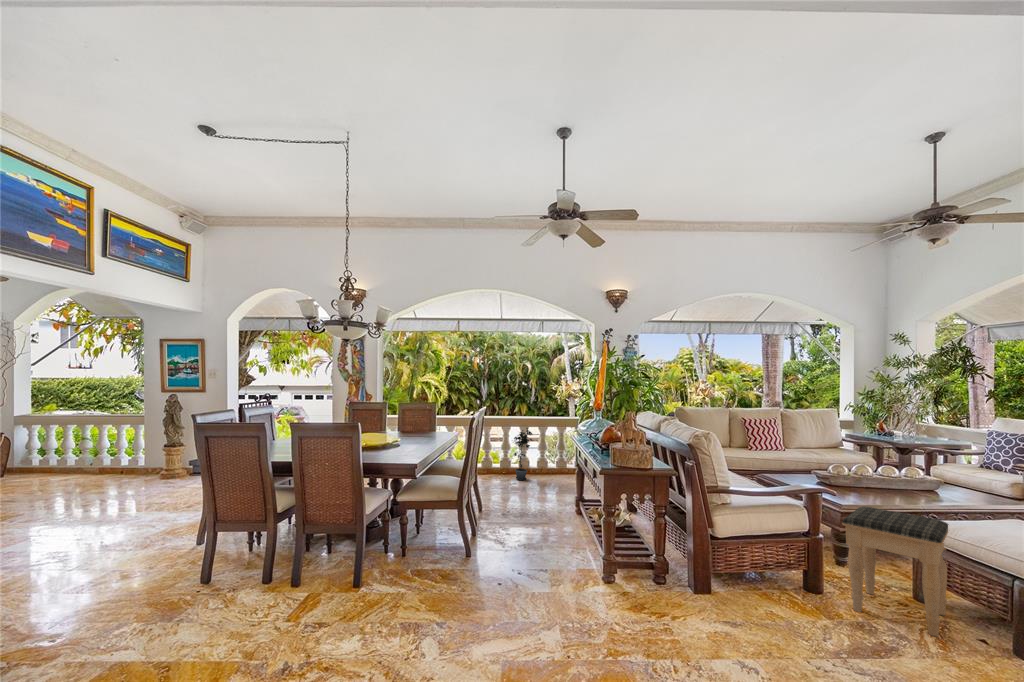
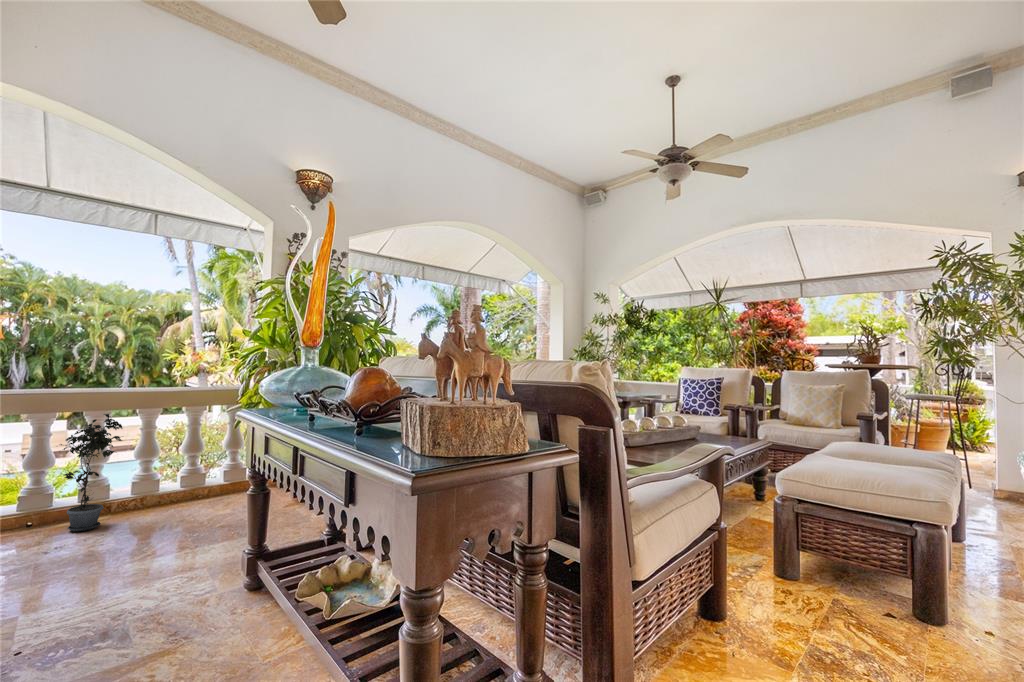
footstool: present [842,506,949,637] -> none [750,469,930,649]

